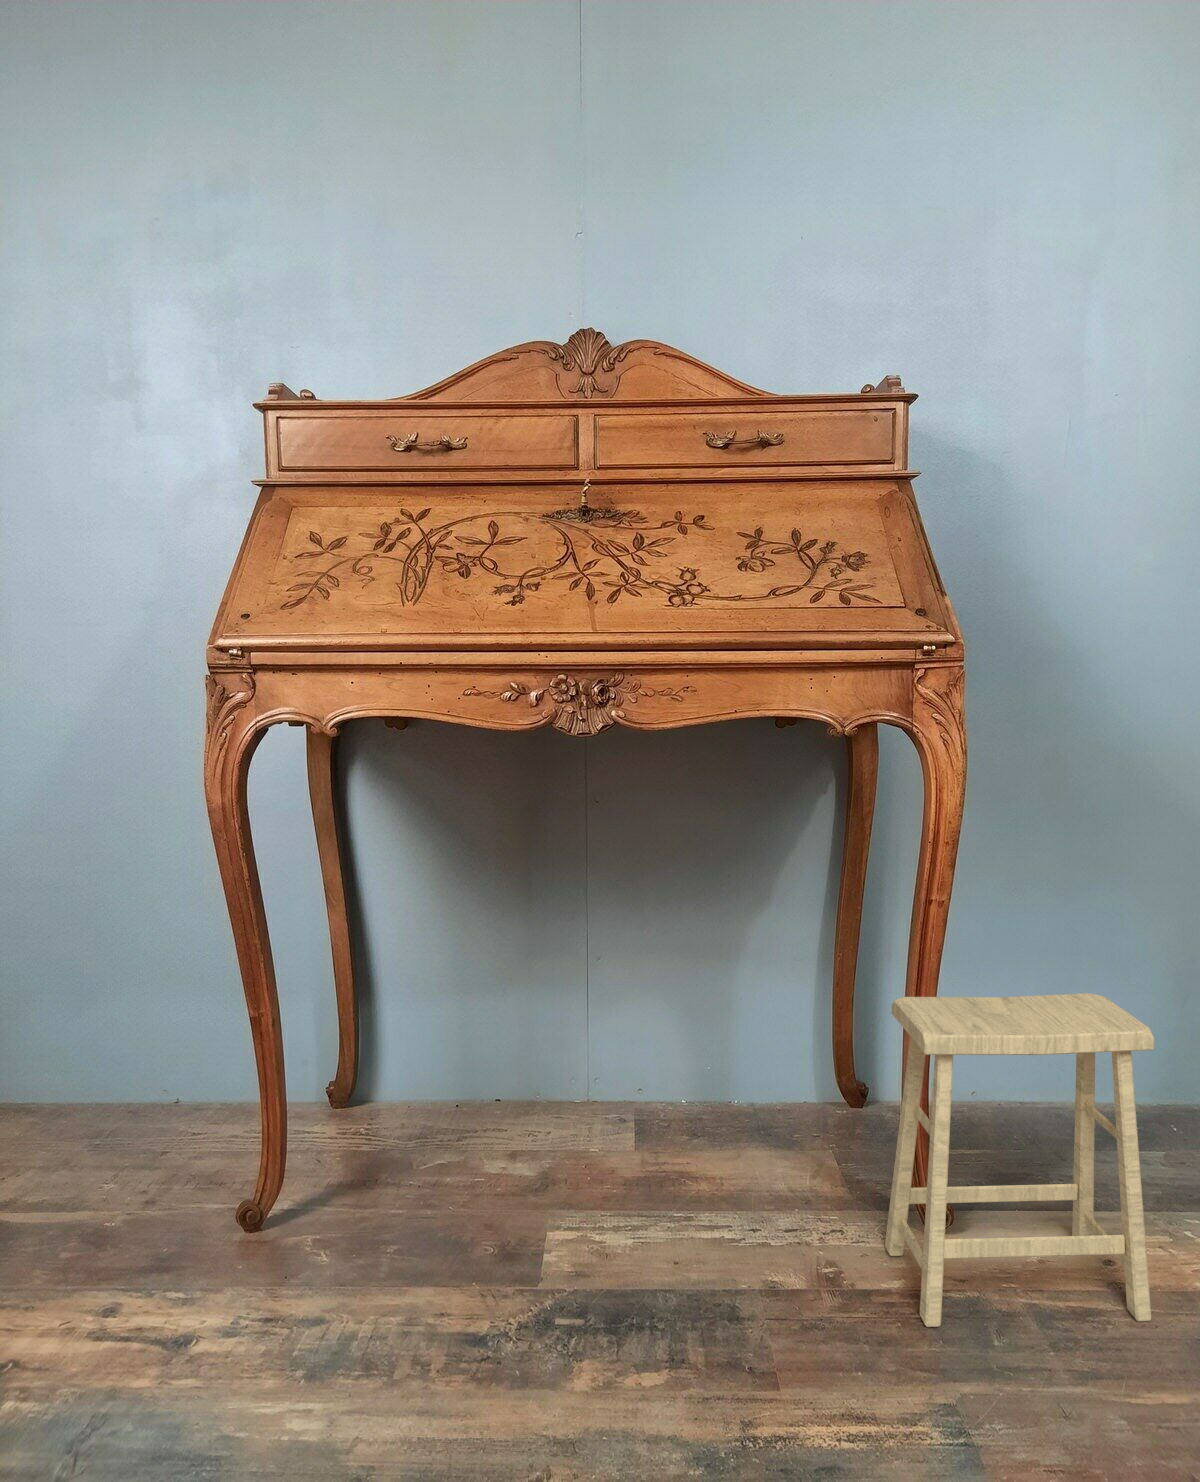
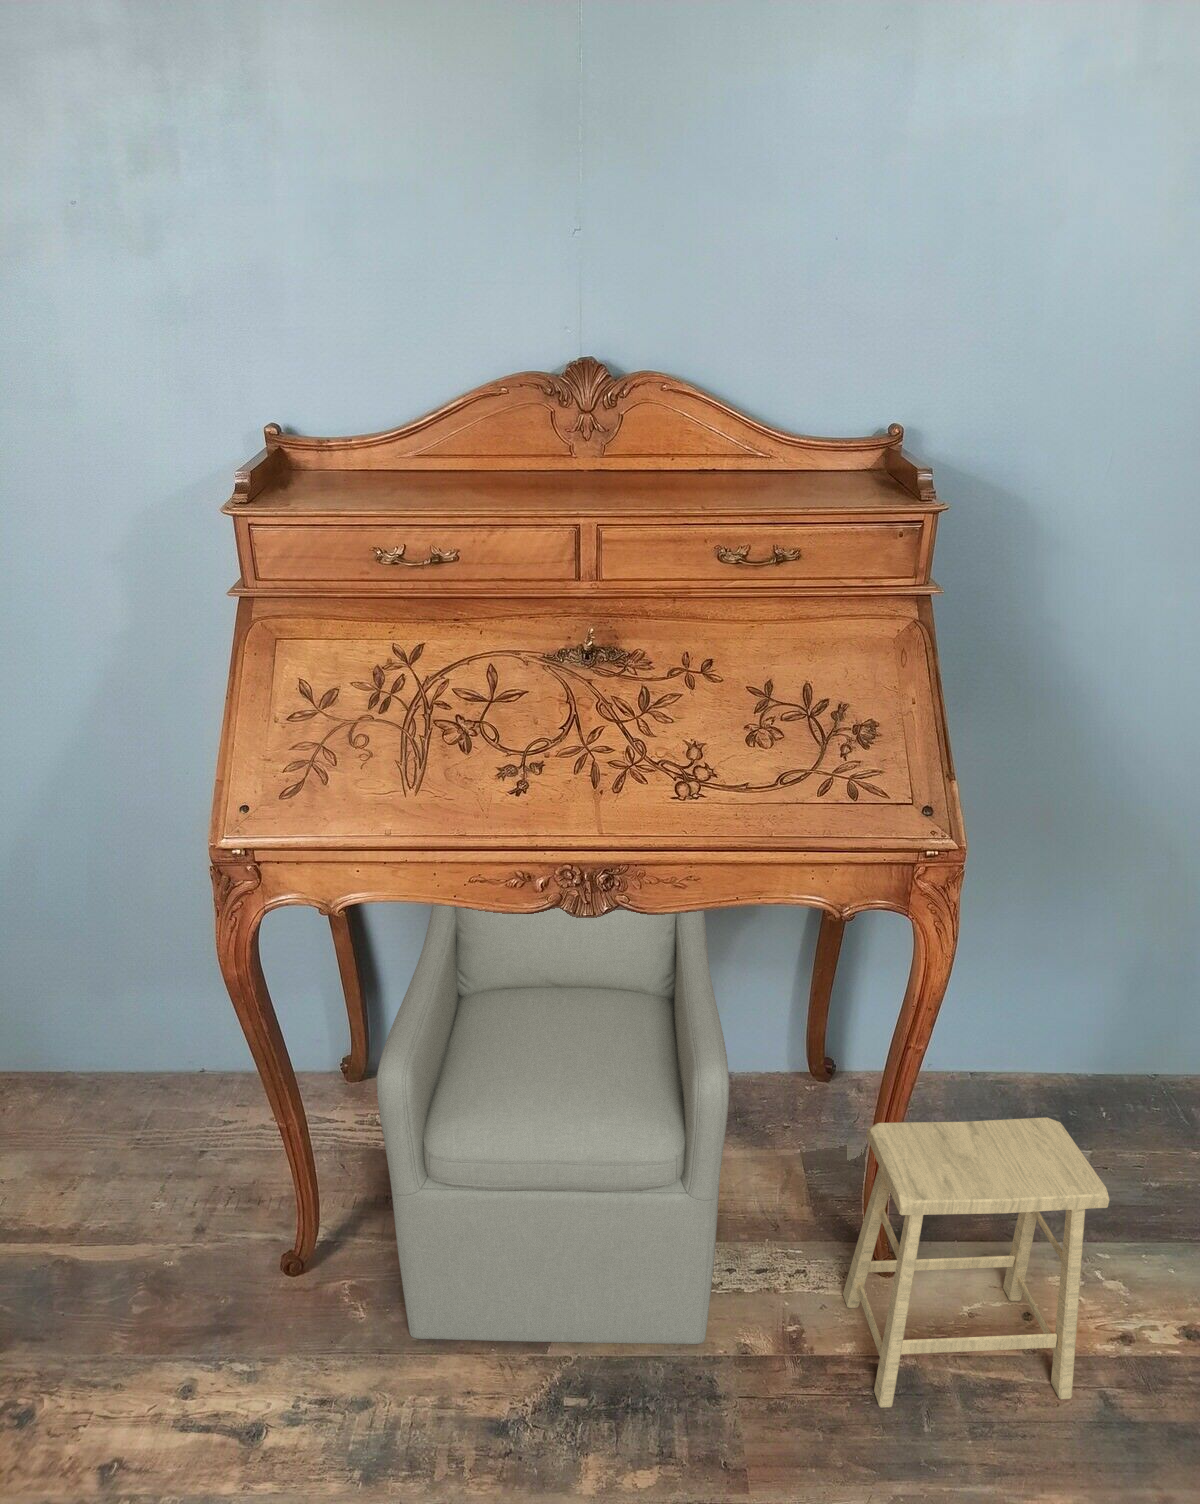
chair: none [362,707,736,1281] -> present [377,905,729,1344]

